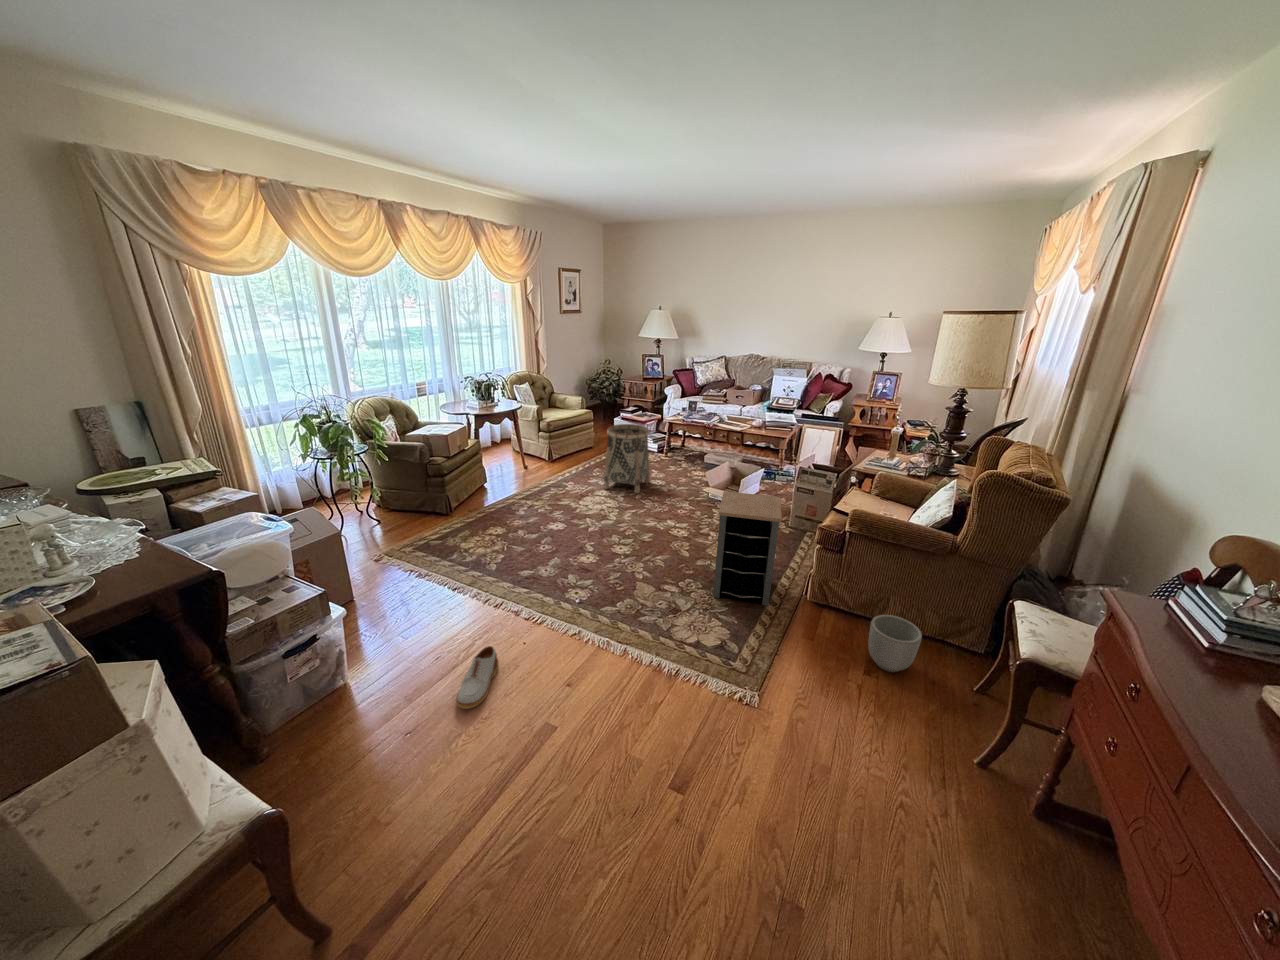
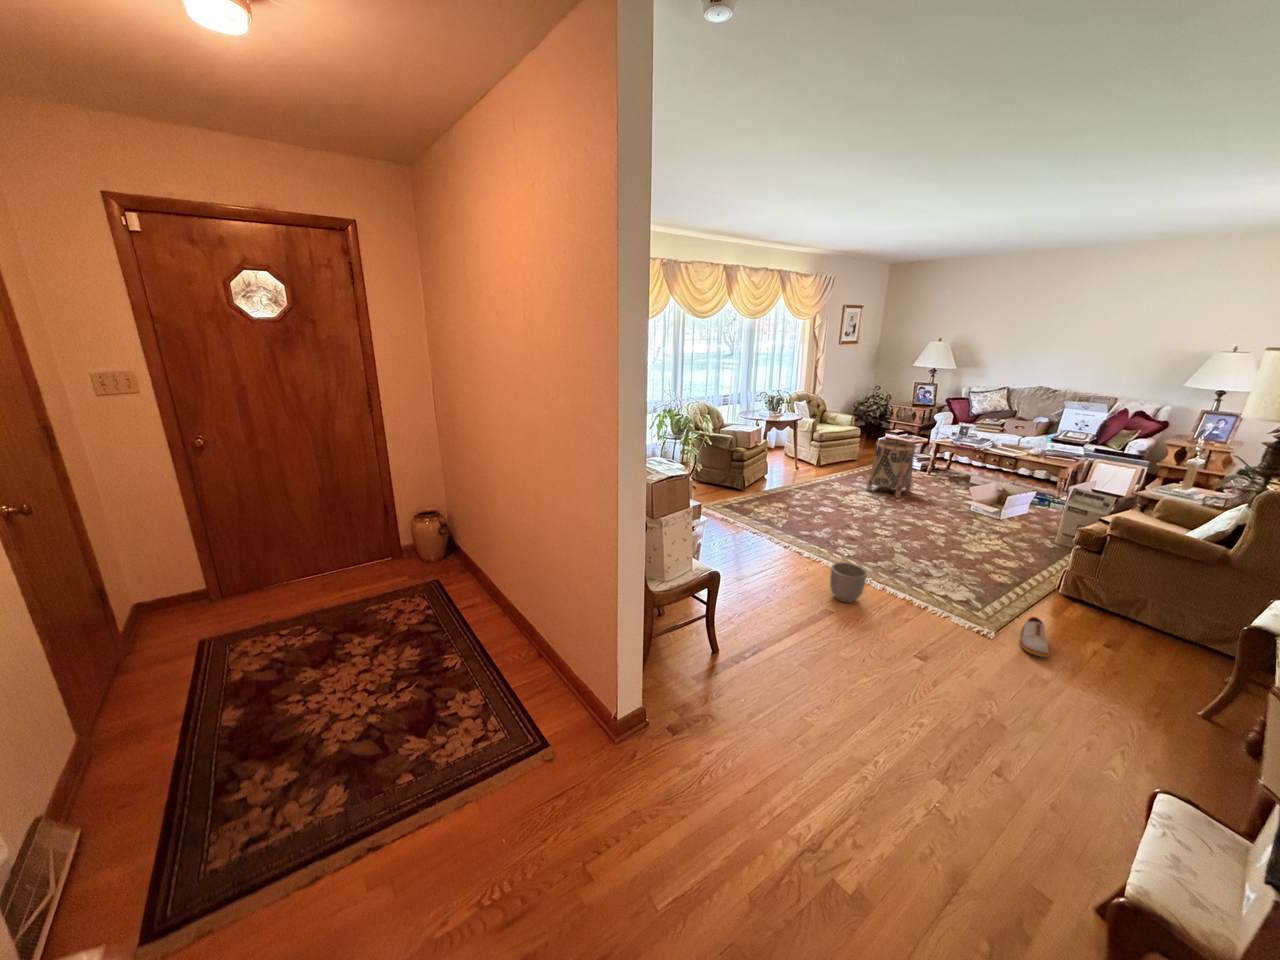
side table: present [713,491,782,606] -> none [964,493,1044,590]
planter: present [868,615,922,672] -> present [830,562,867,603]
shoe: present [456,646,499,709] -> present [1020,617,1049,657]

